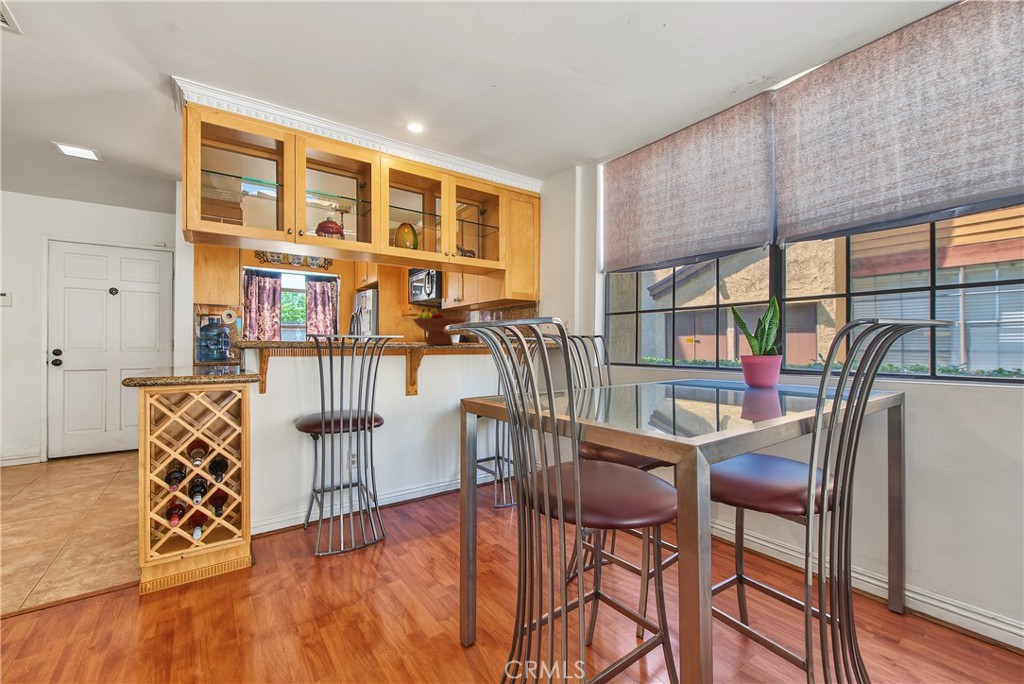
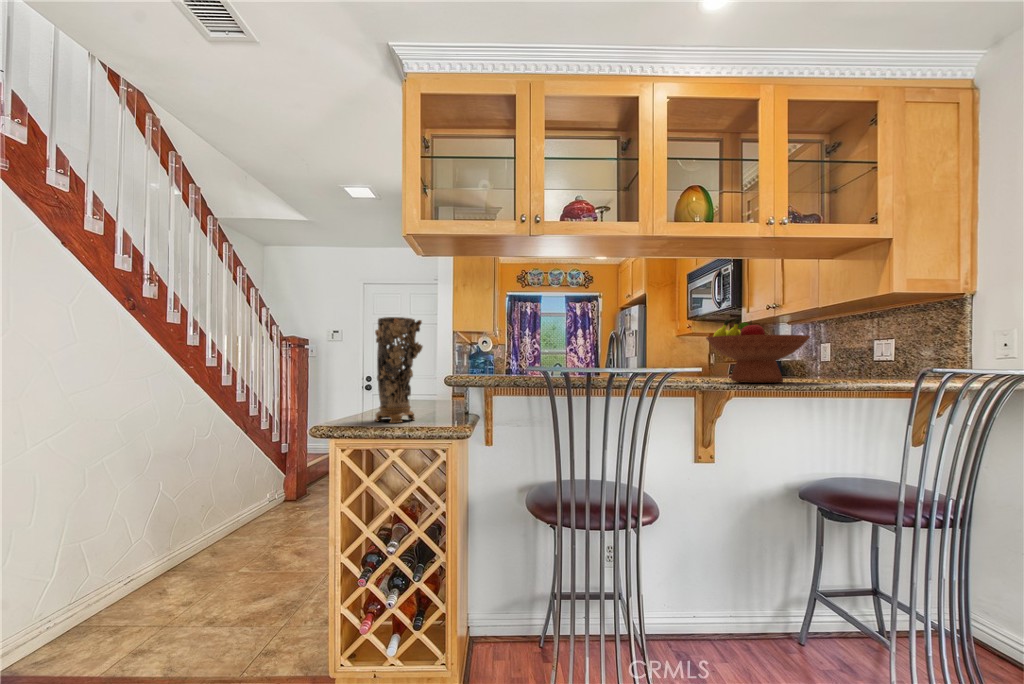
decorative vase: none [171,300,214,377] -> present [375,317,423,423]

